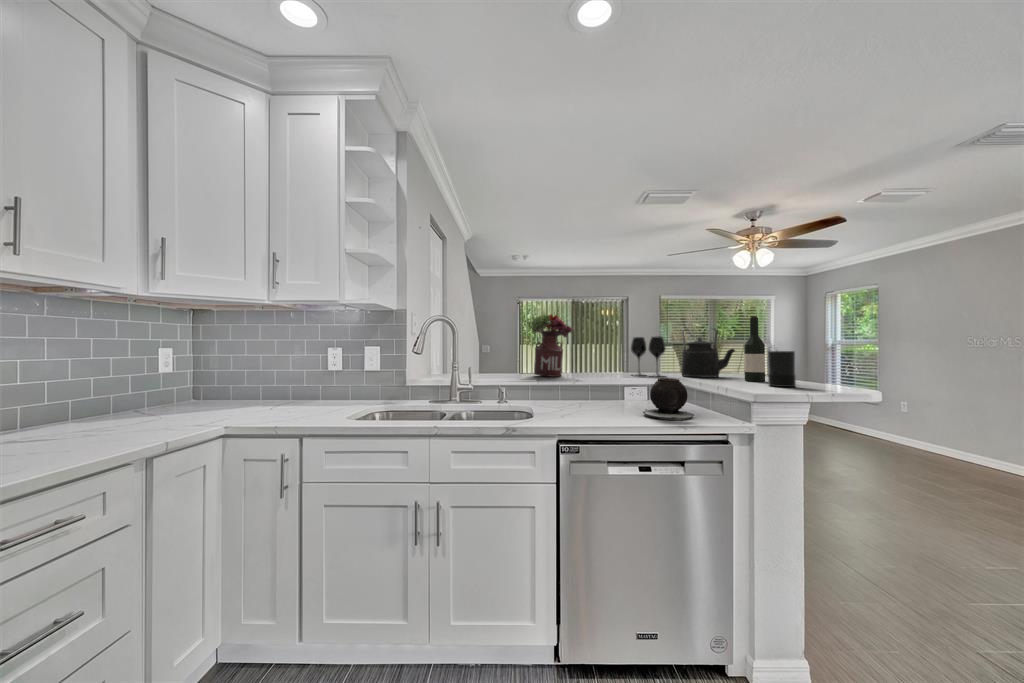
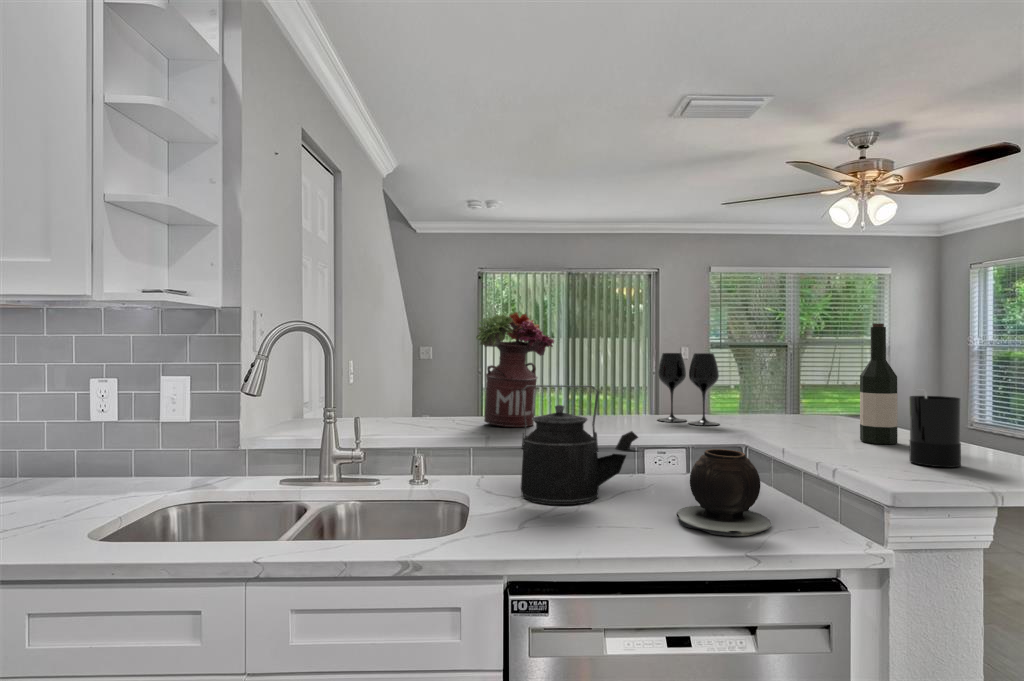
kettle: present [681,329,735,378] -> present [521,385,638,505]

